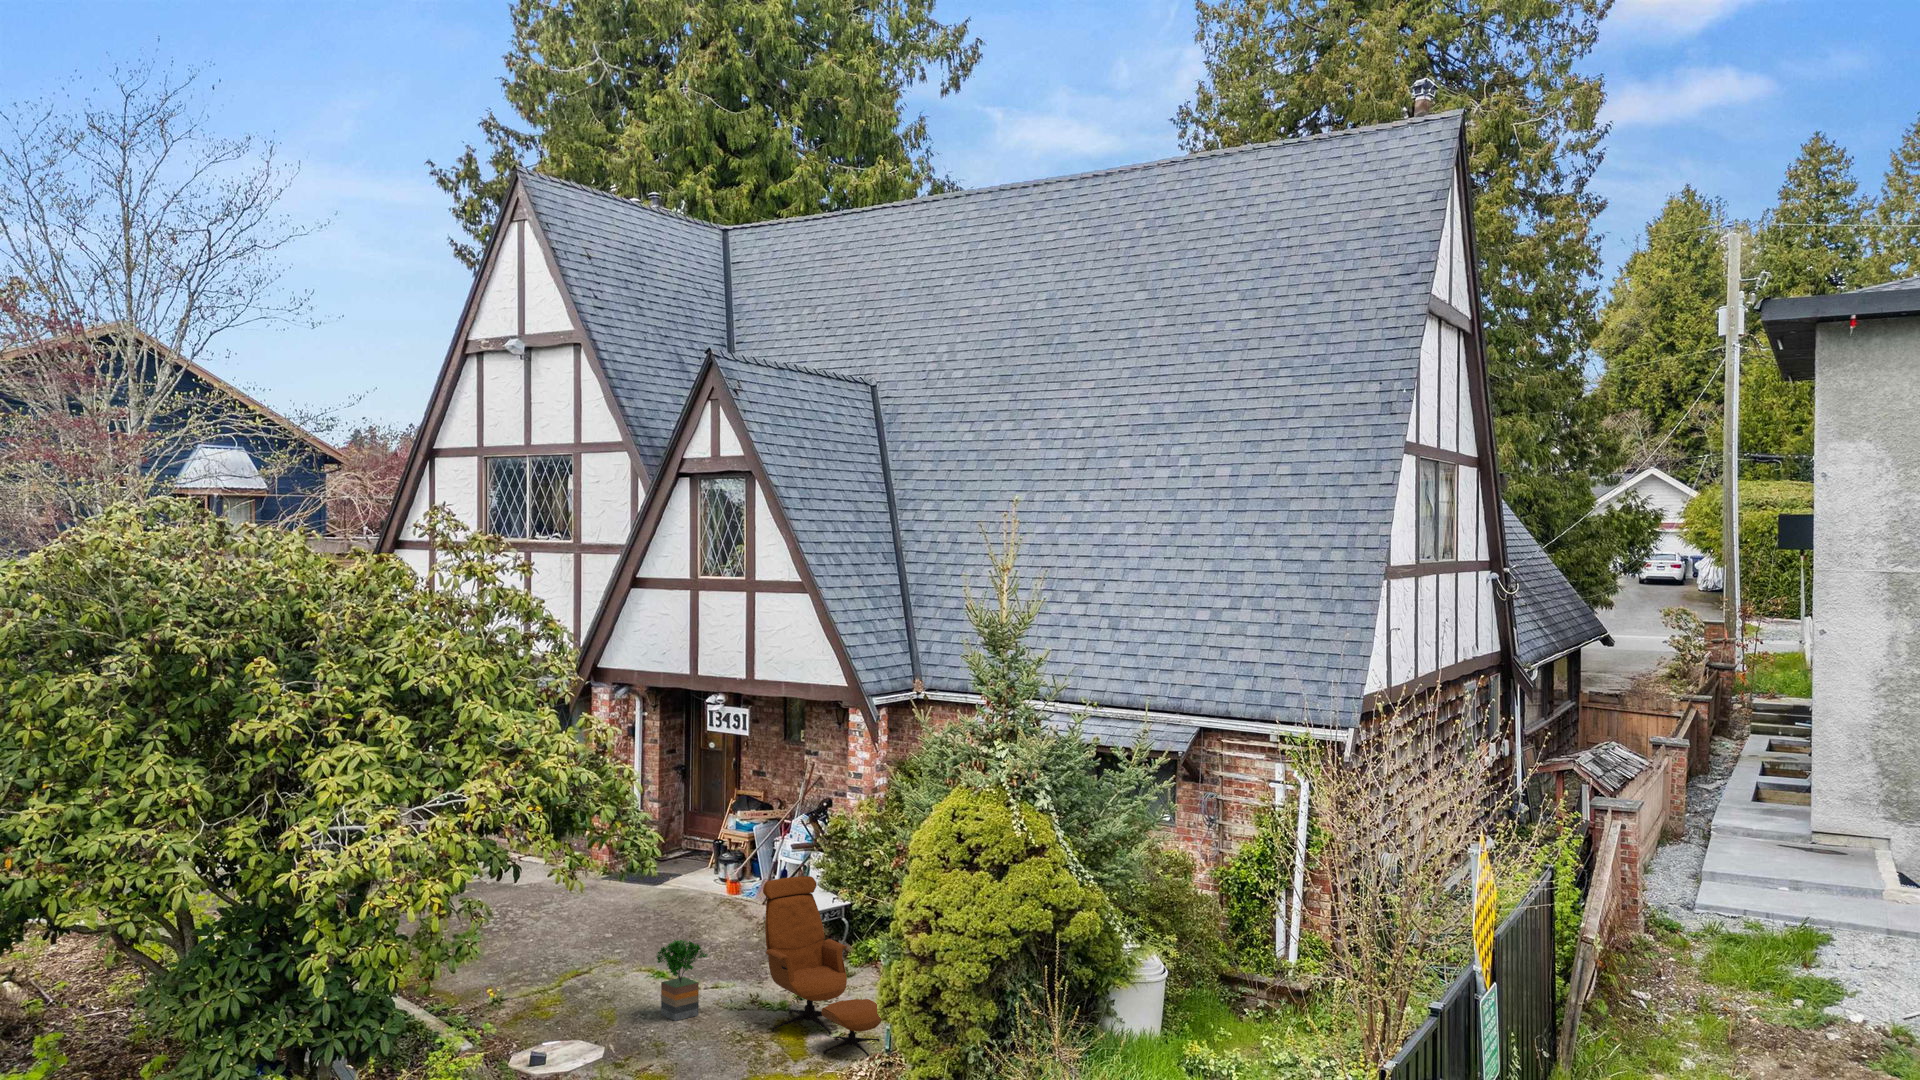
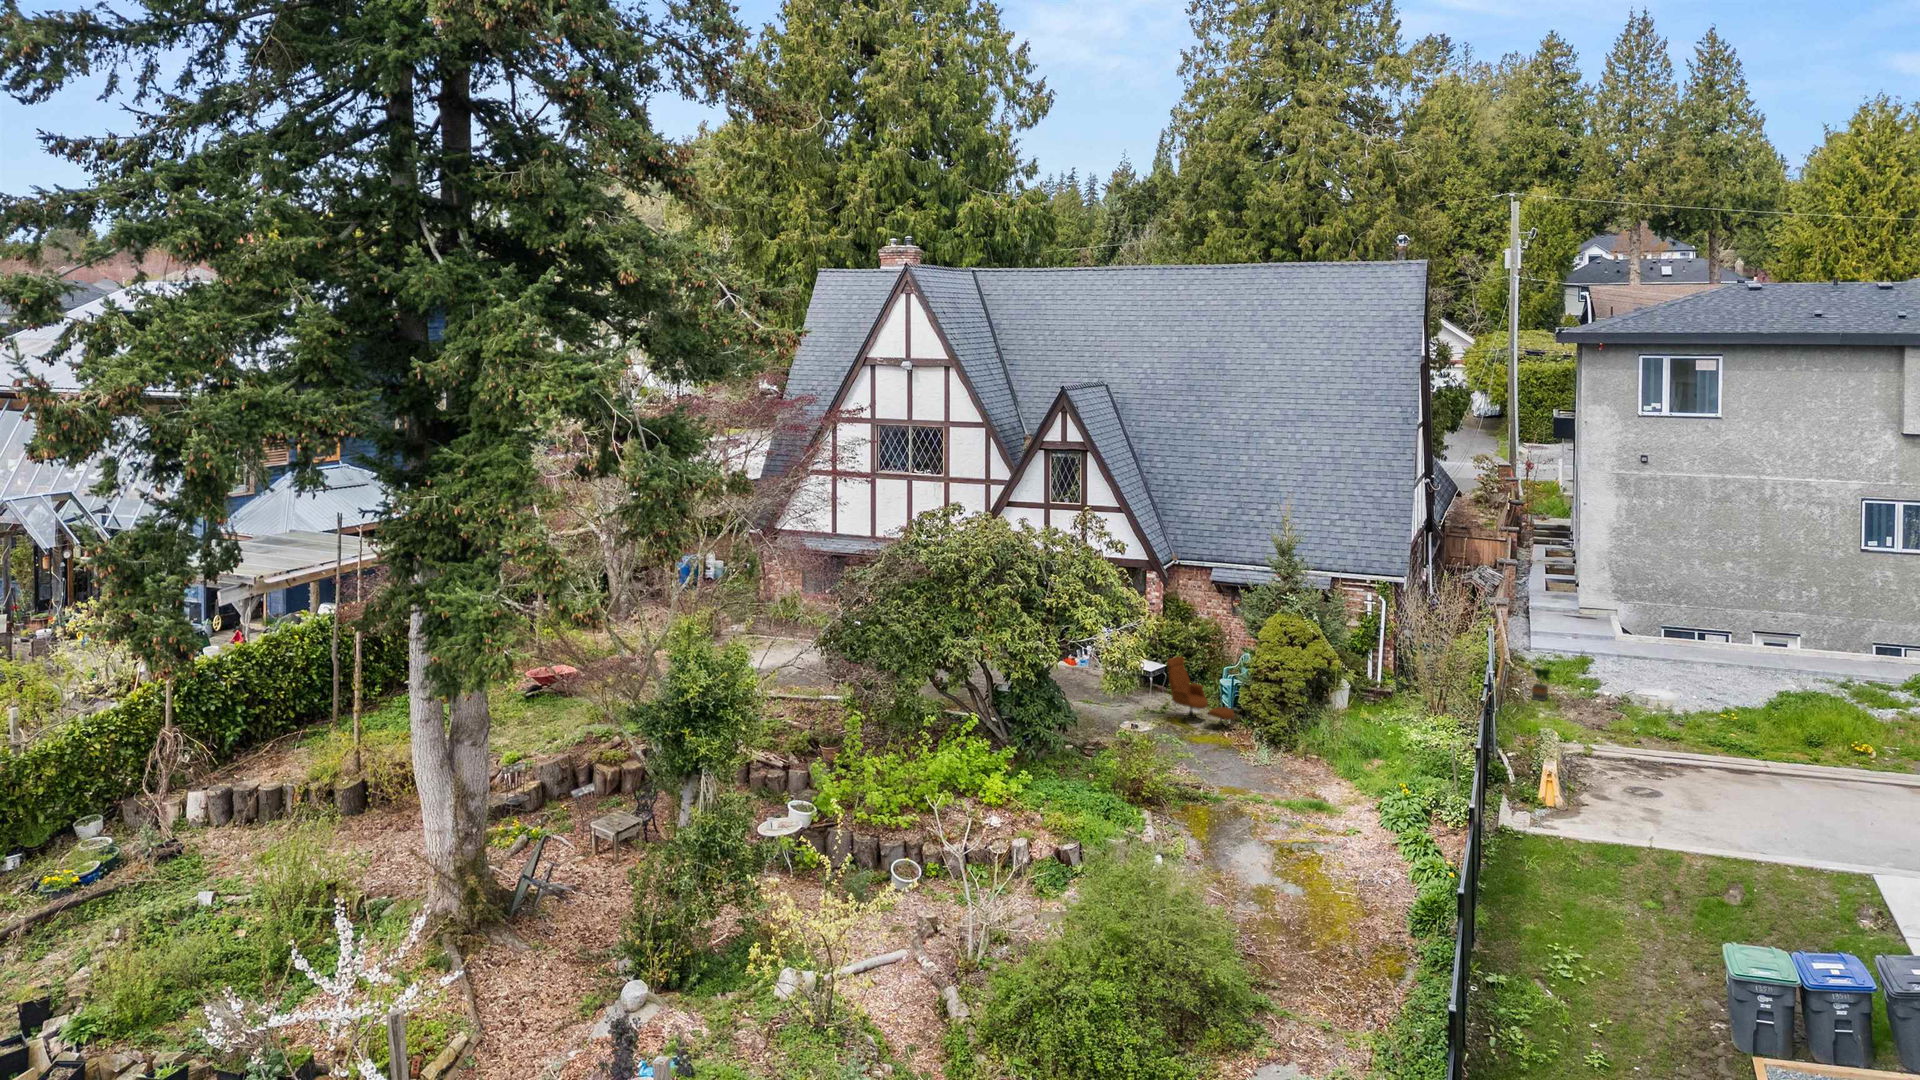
potted tree: present [656,940,708,1021] -> present [1532,667,1552,701]

